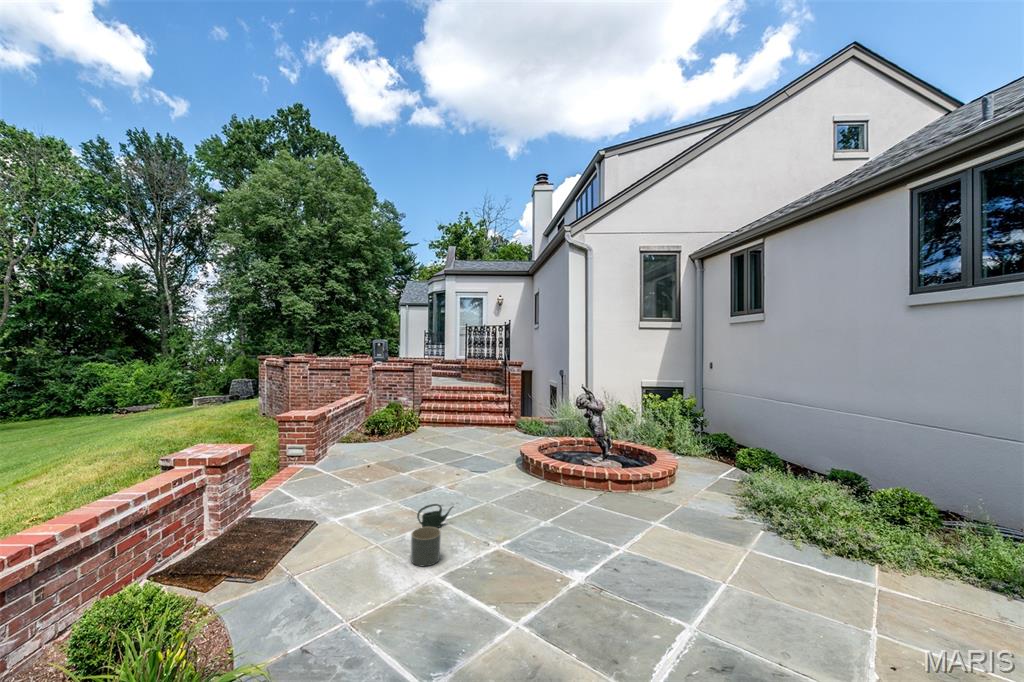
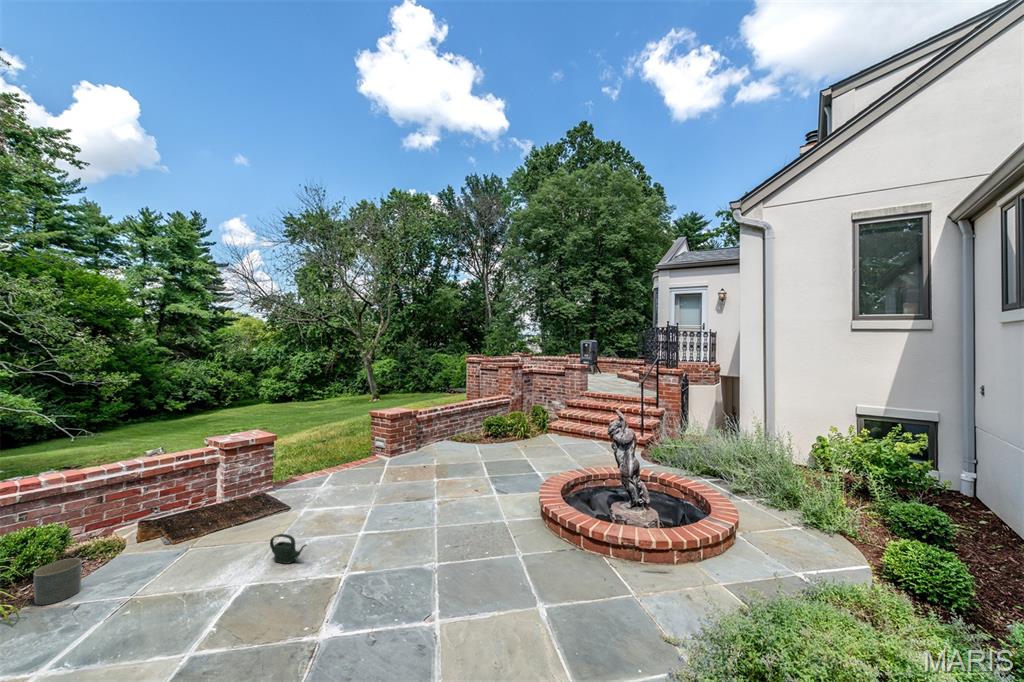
planter: present [411,527,441,566] -> present [34,558,82,605]

